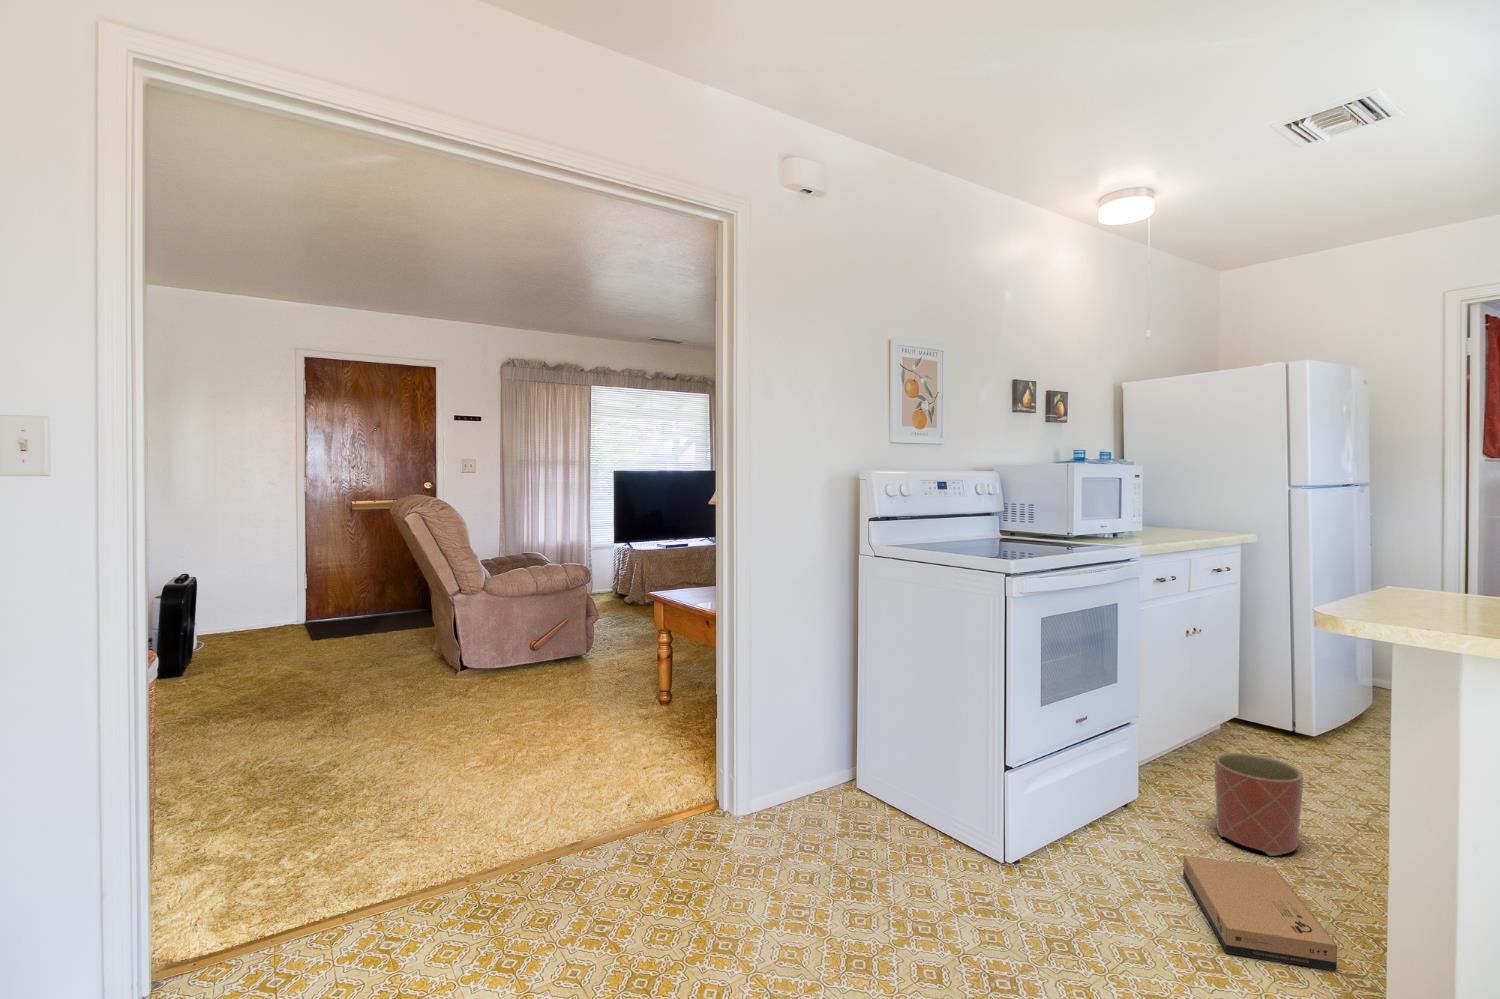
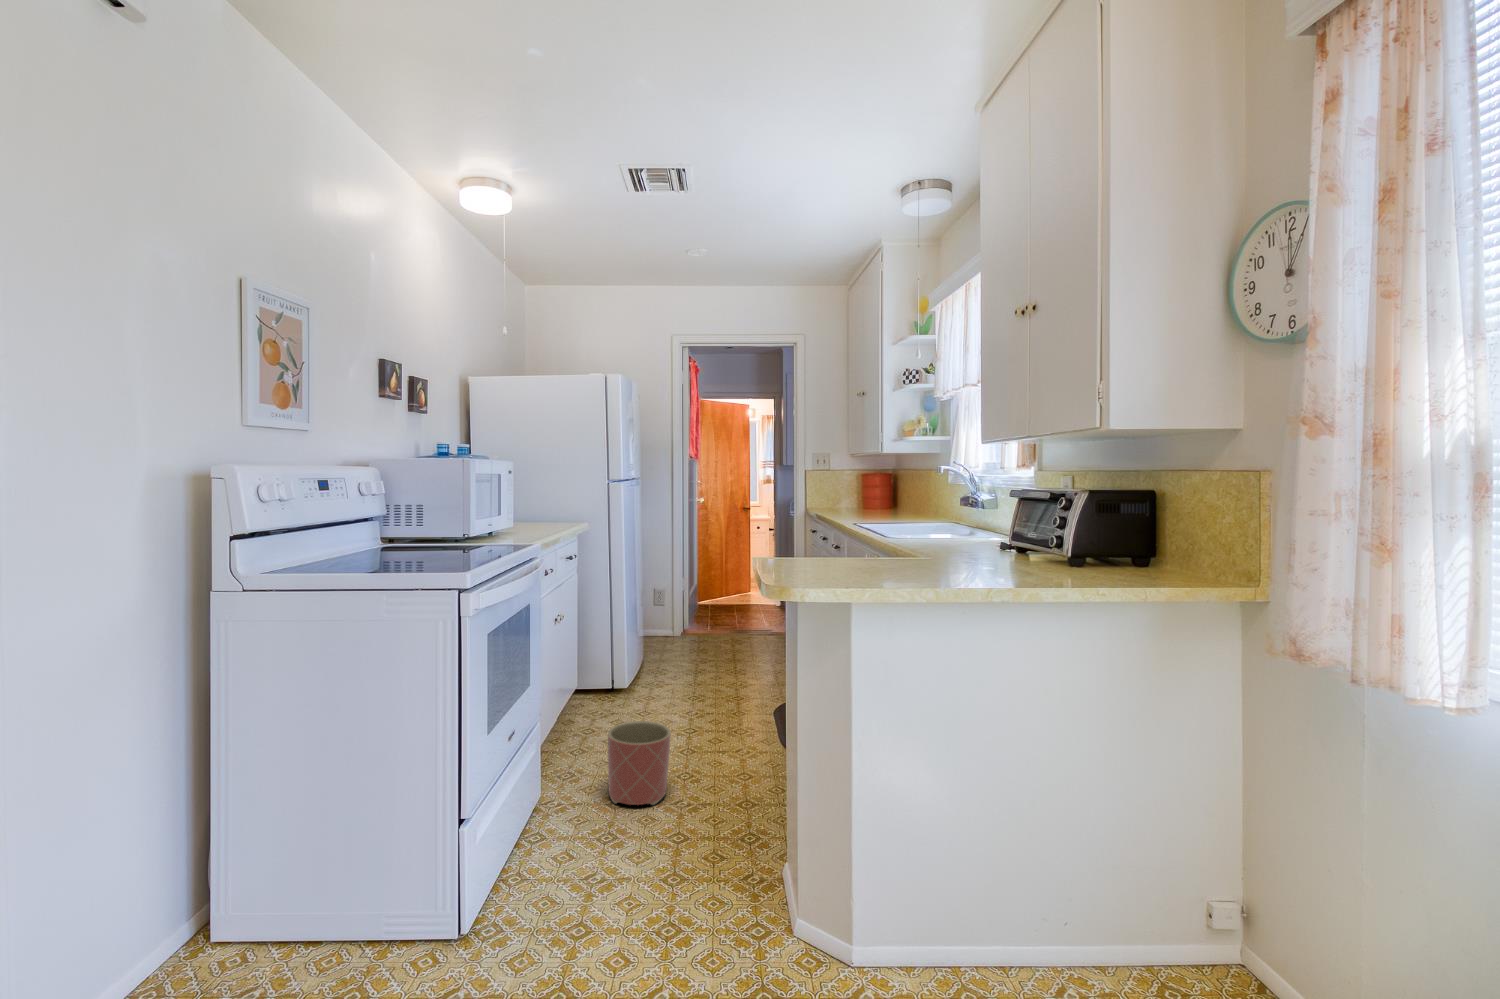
cardboard box: present [1183,855,1337,970] -> none [610,816,739,913]

